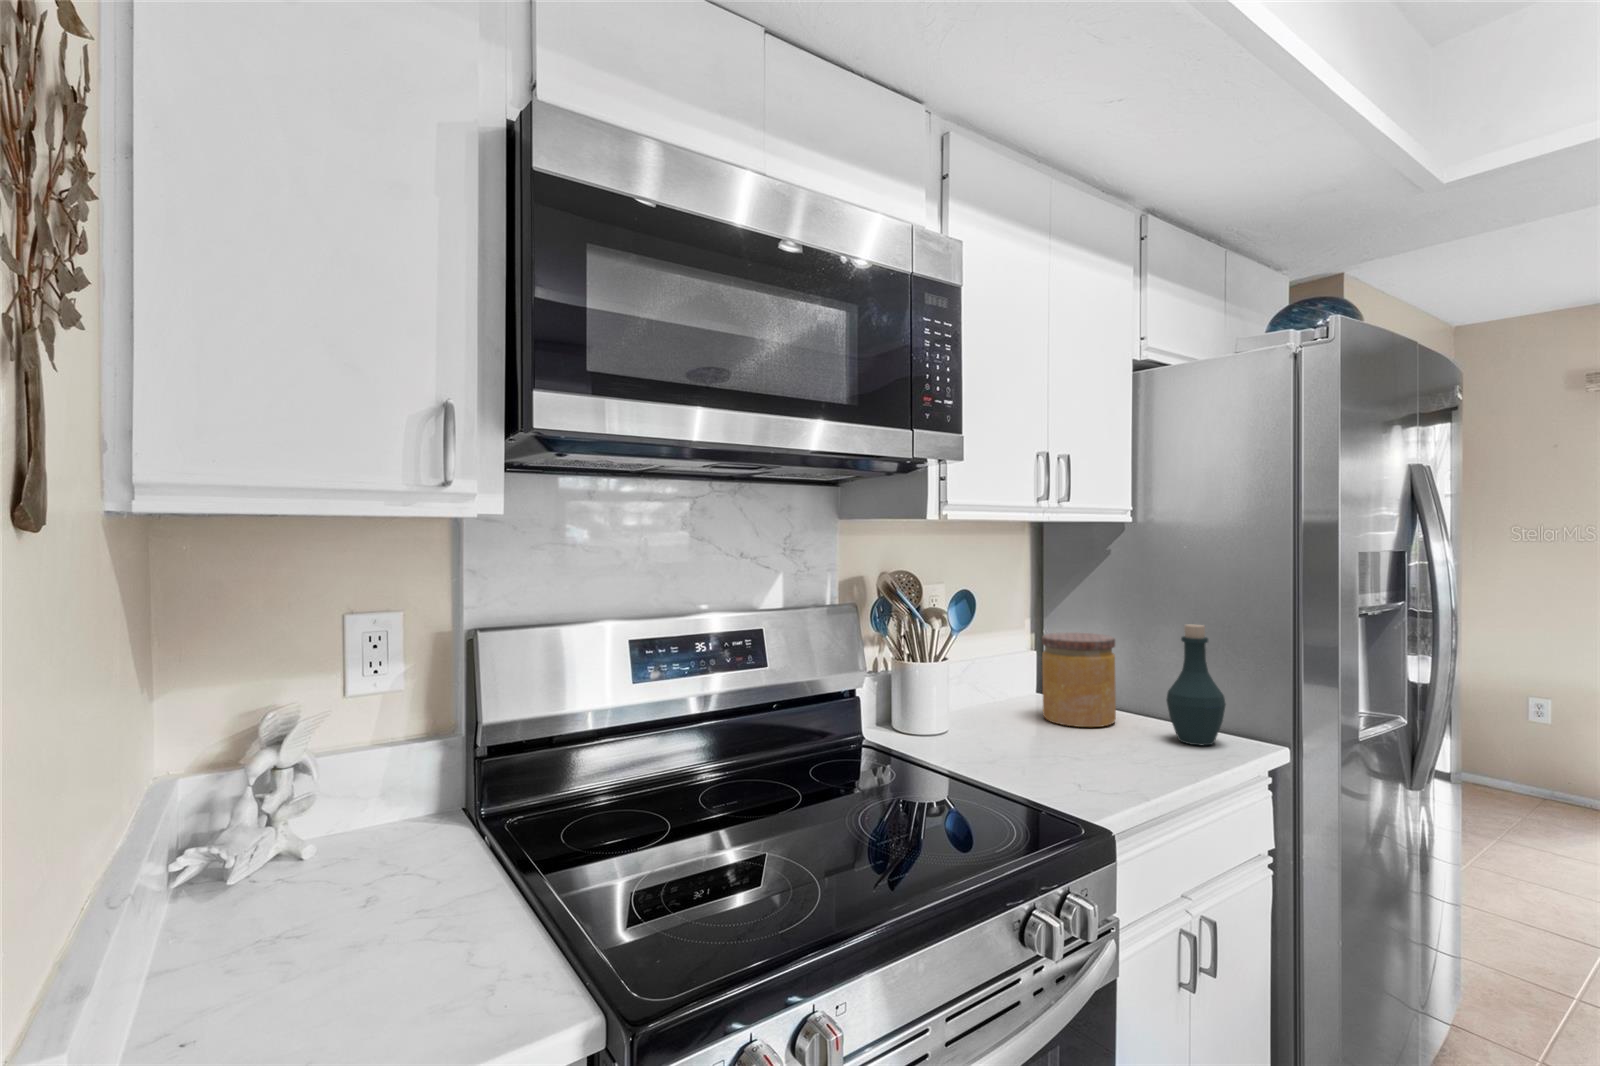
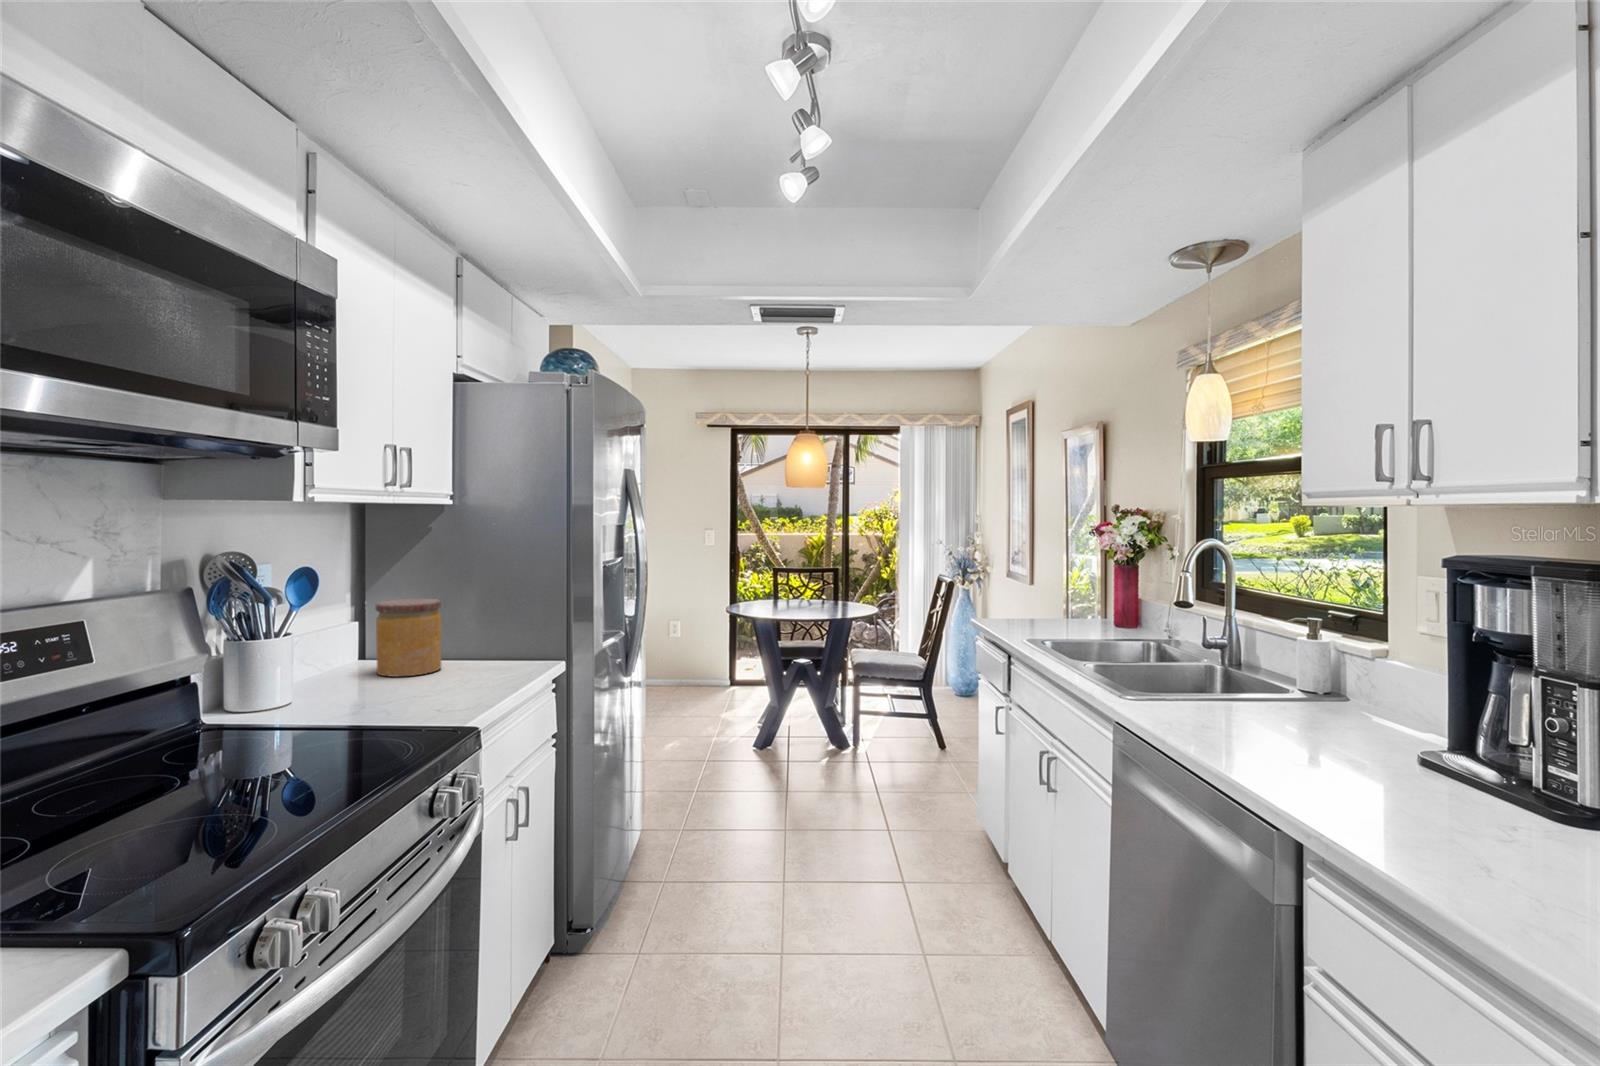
bottle: present [1167,624,1226,745] -> none [485,584,527,672]

